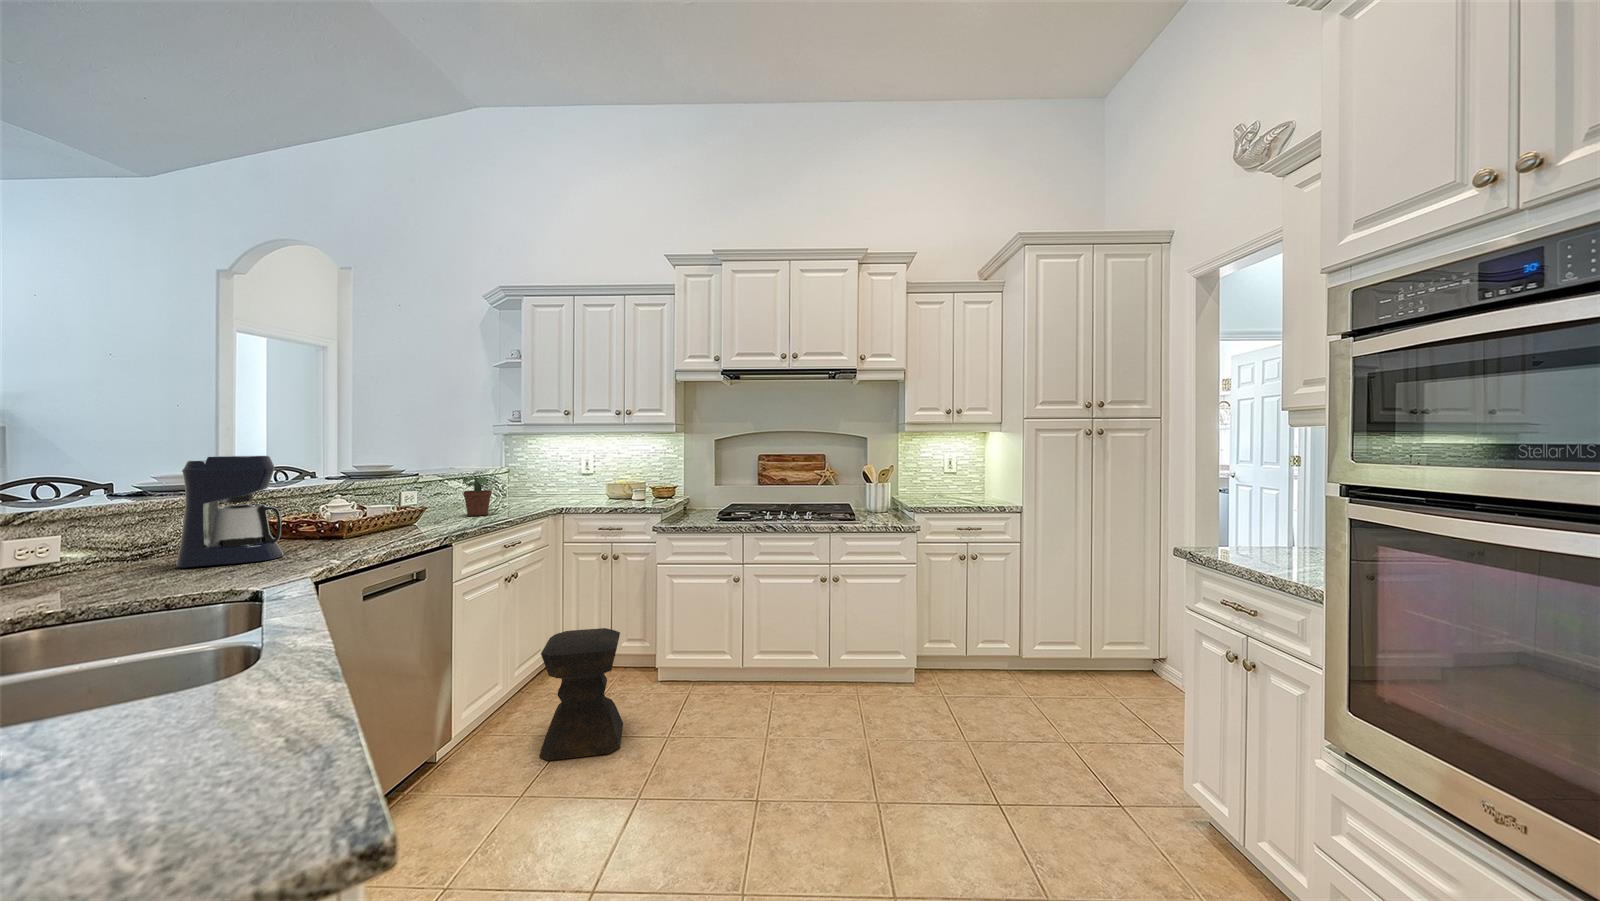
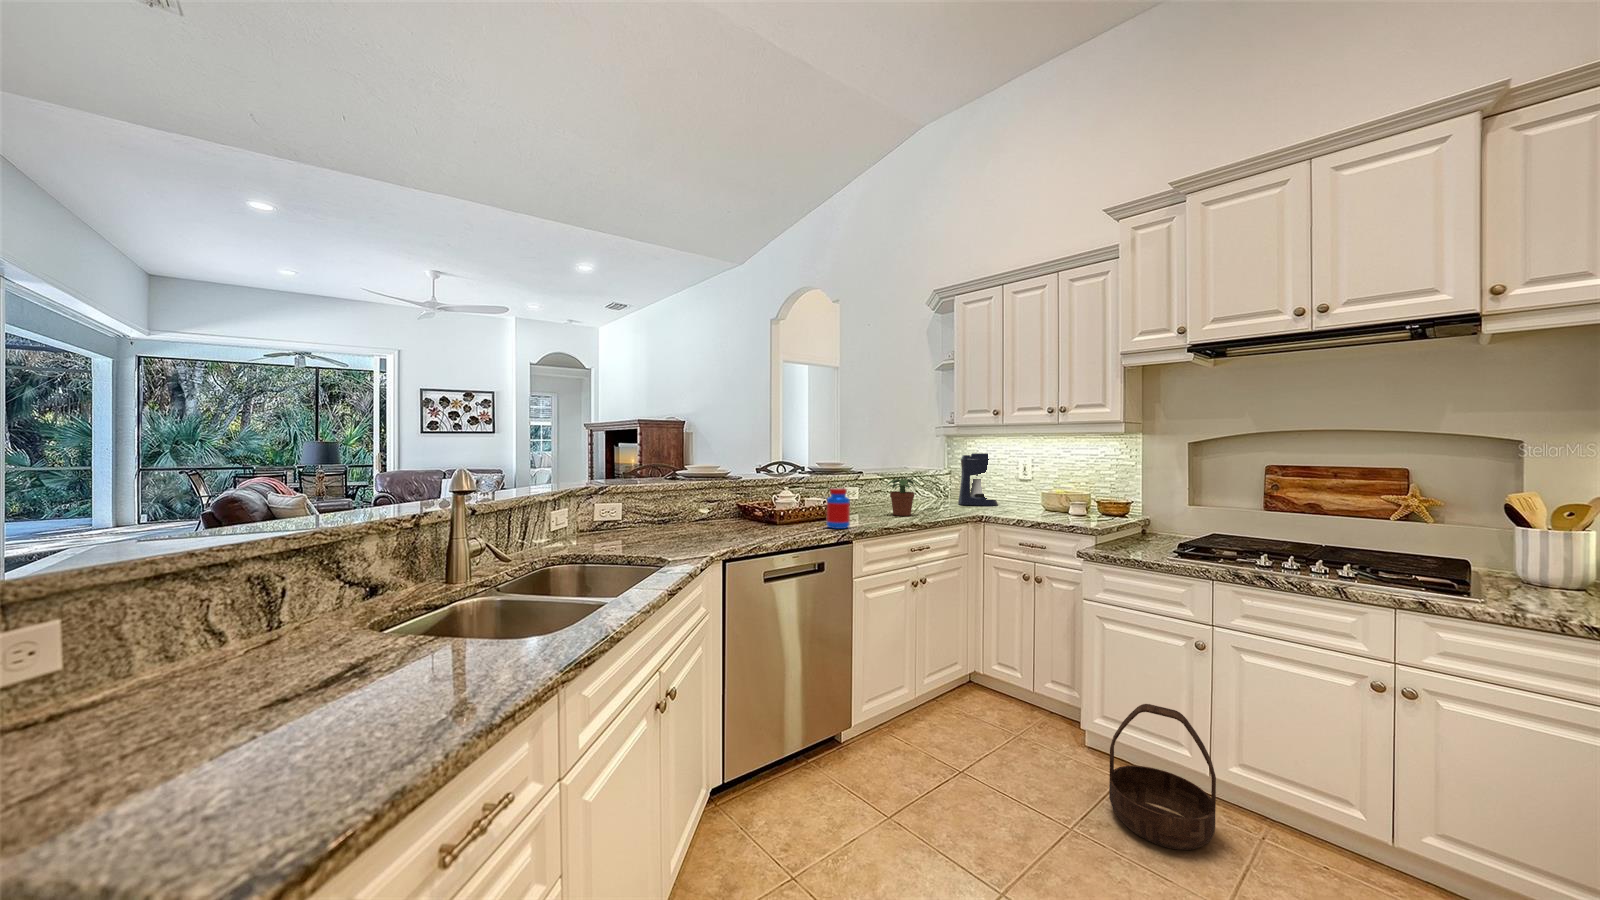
coffee maker: present [176,455,284,568] -> present [958,453,998,506]
jar: none [412,489,442,533] -> present [827,488,850,529]
basket: none [689,627,752,722] -> present [1109,704,1216,850]
stool: present [539,628,623,760] -> none [917,653,1020,816]

